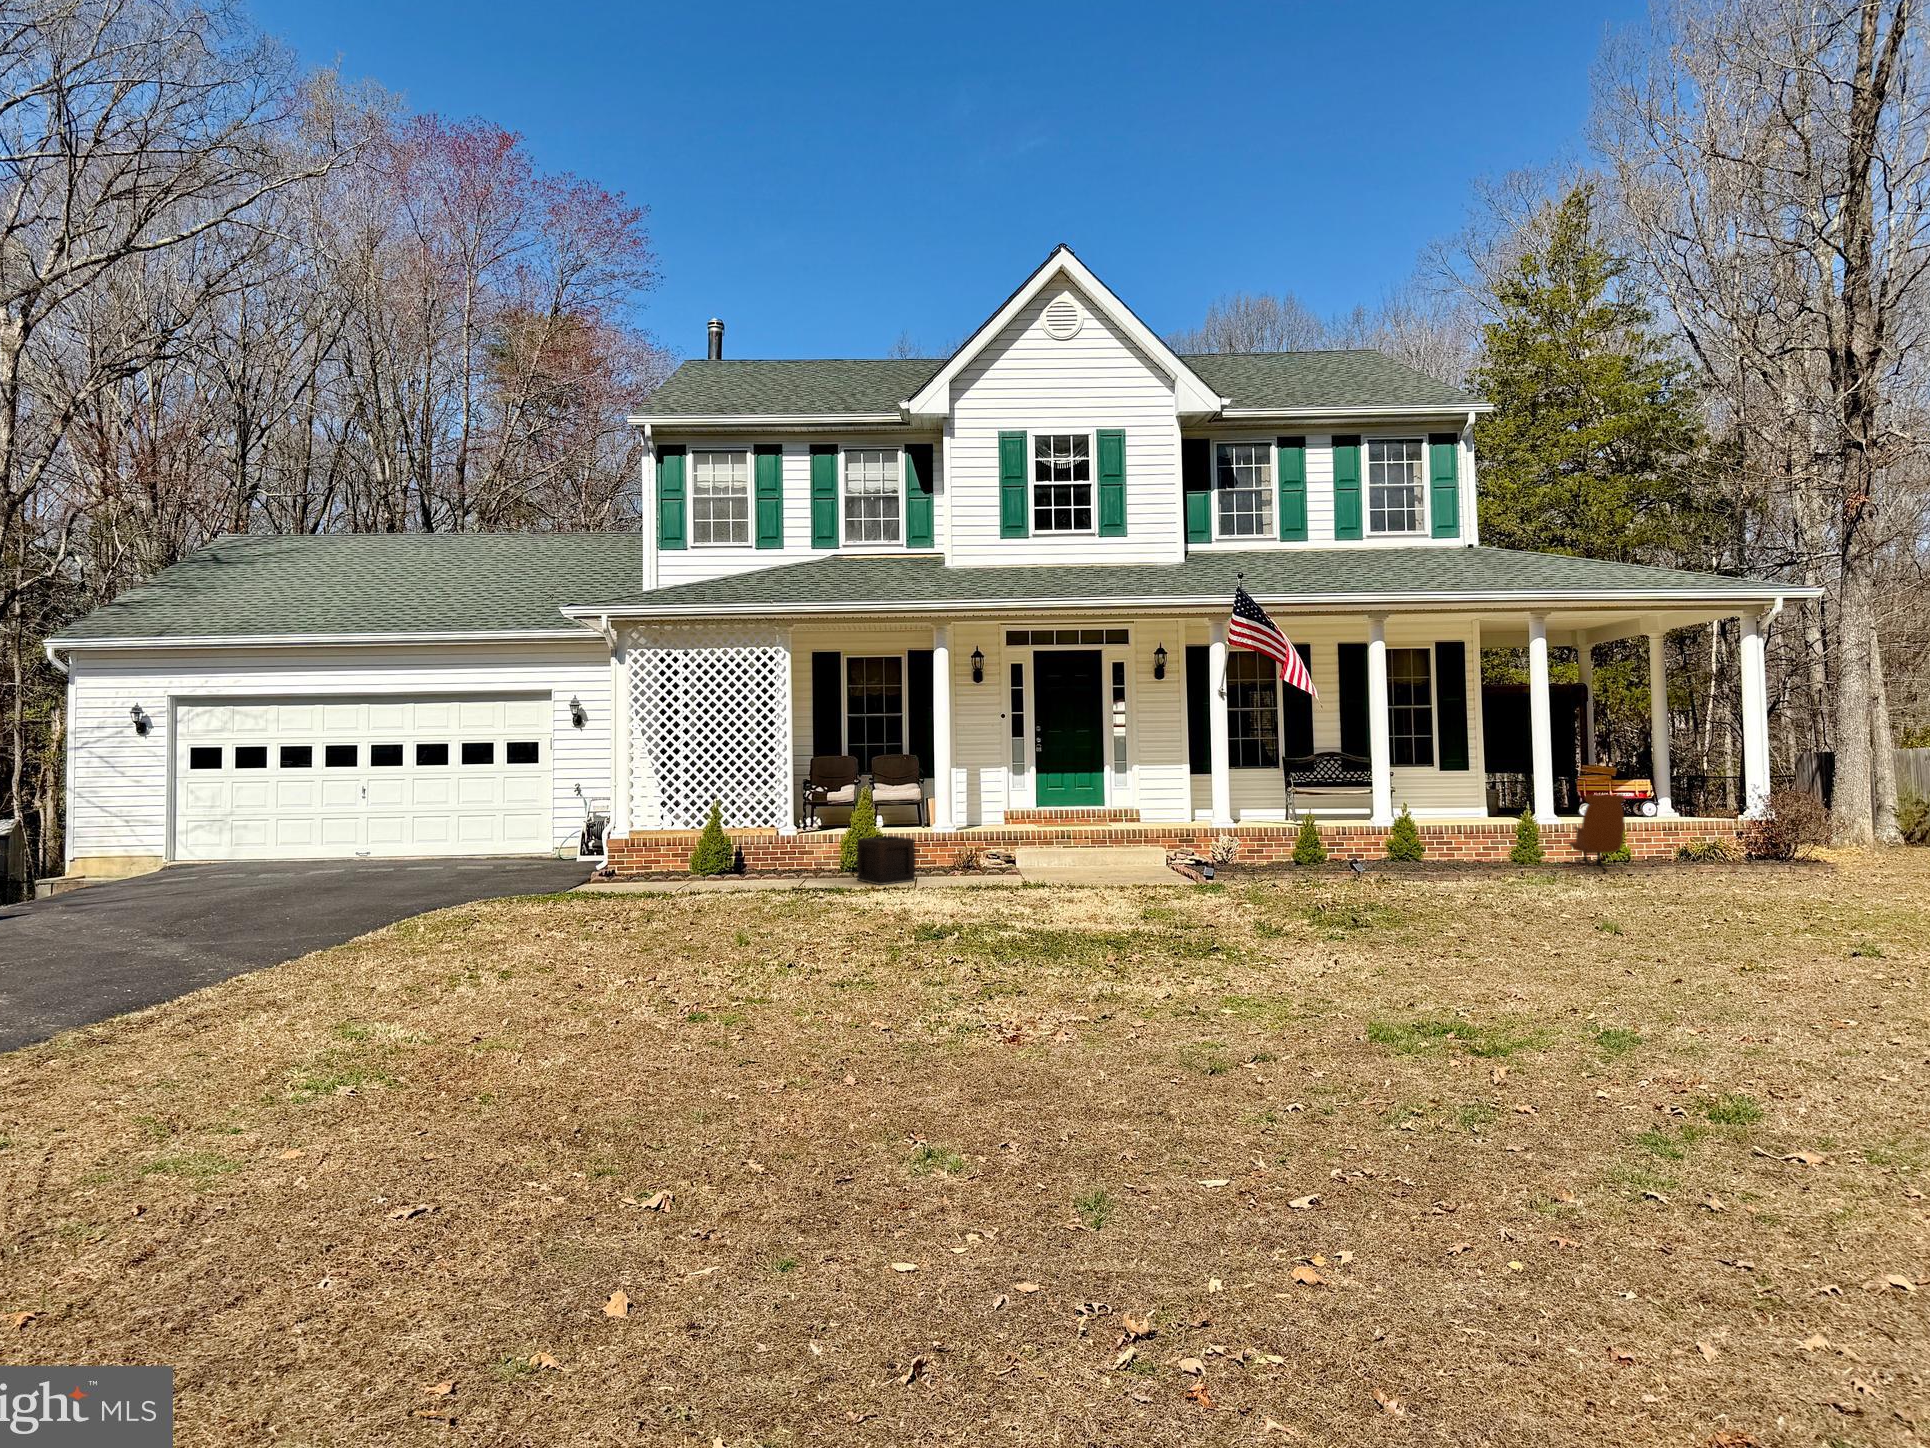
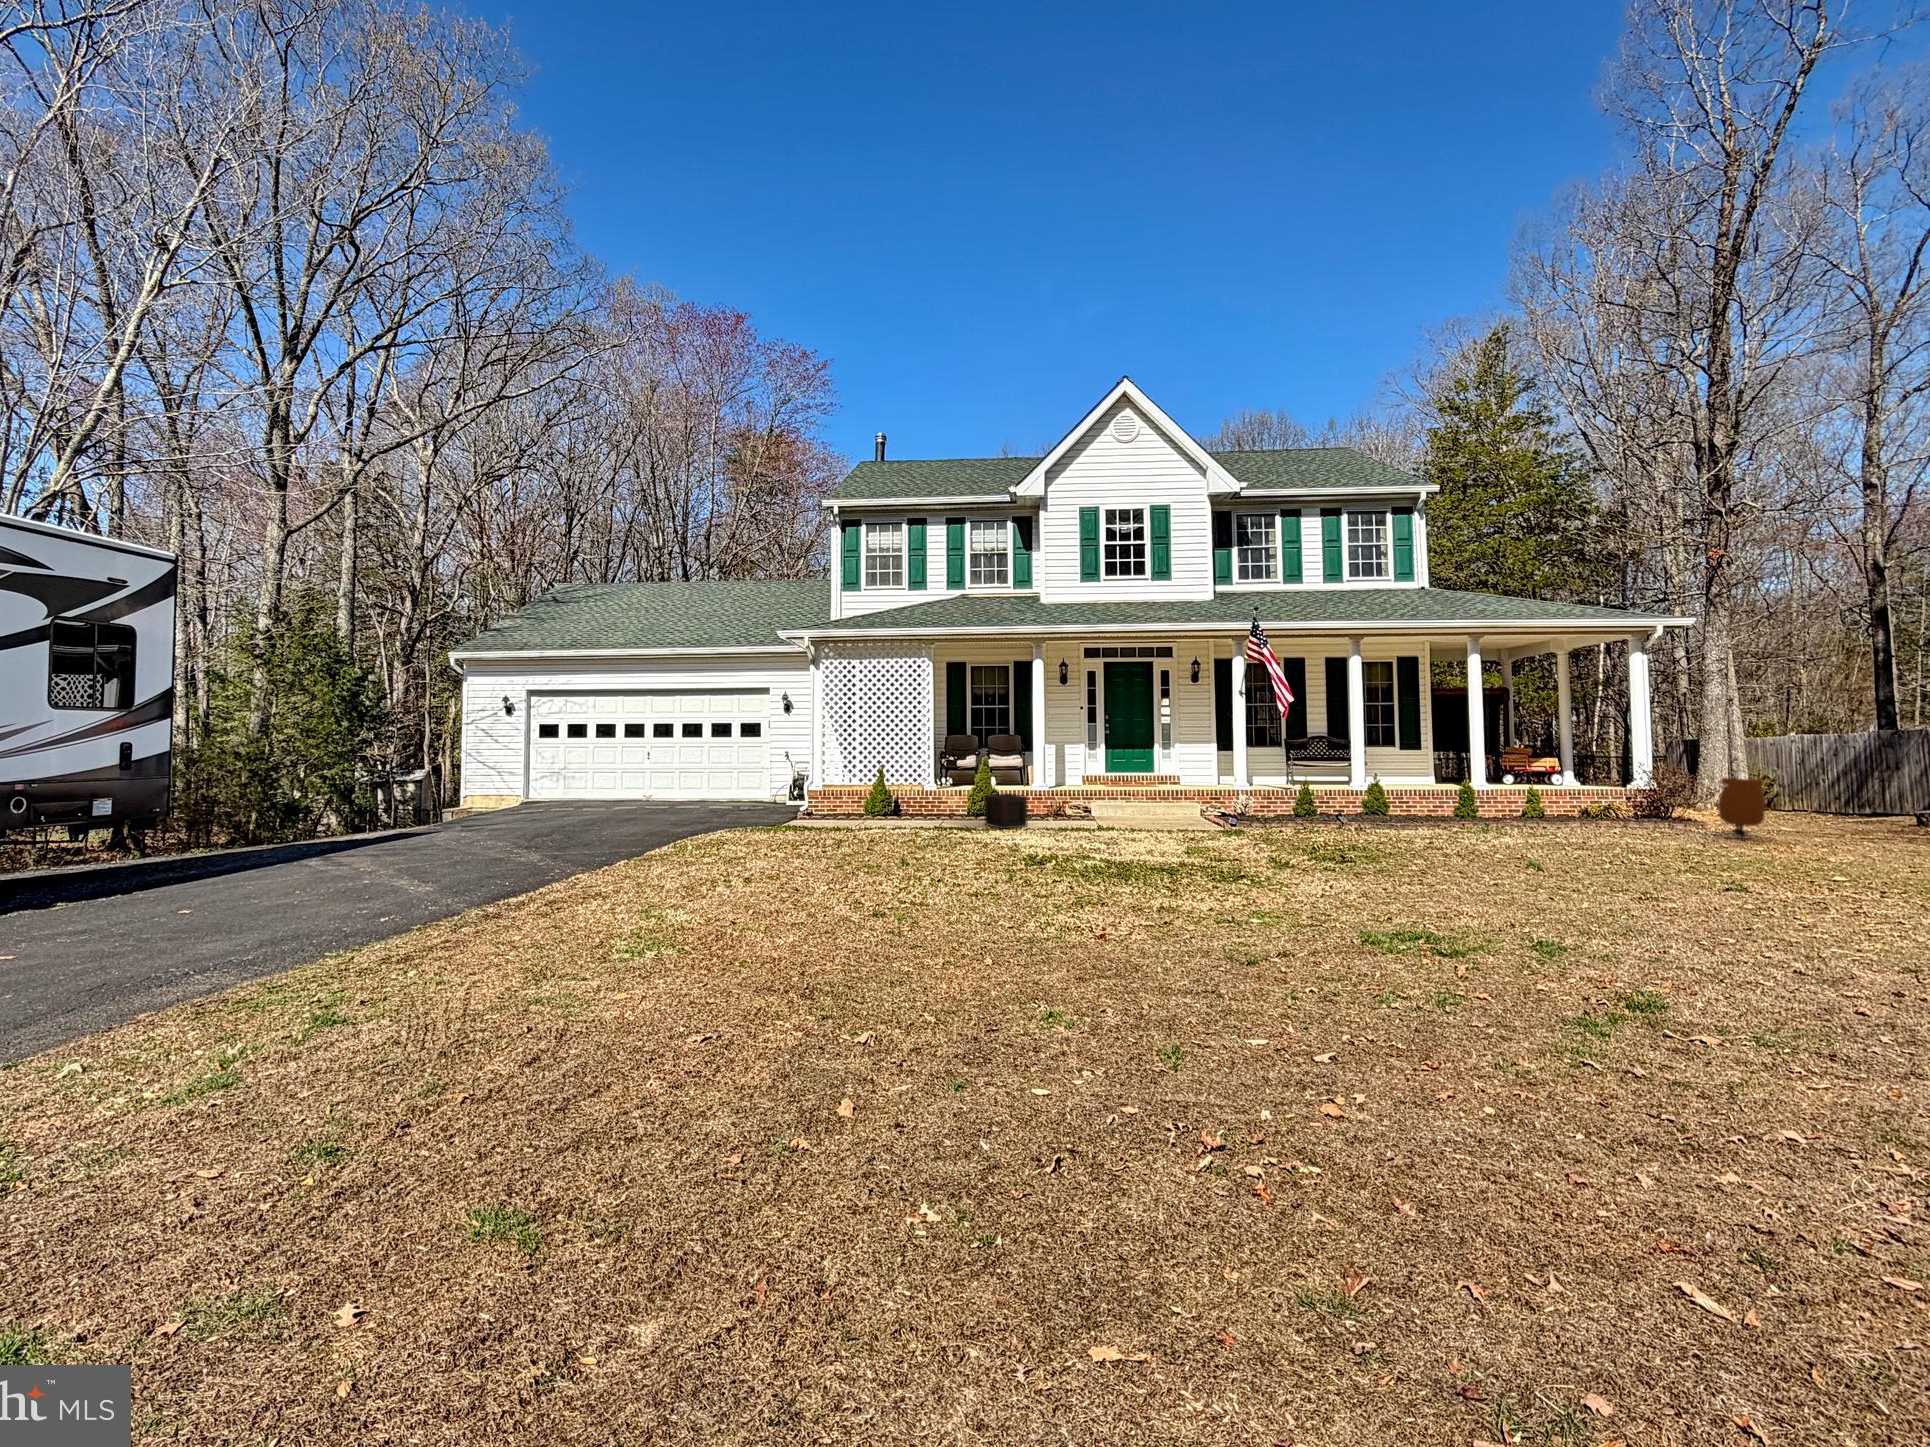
lounge chair: present [1569,794,1625,871] -> present [1716,778,1767,840]

